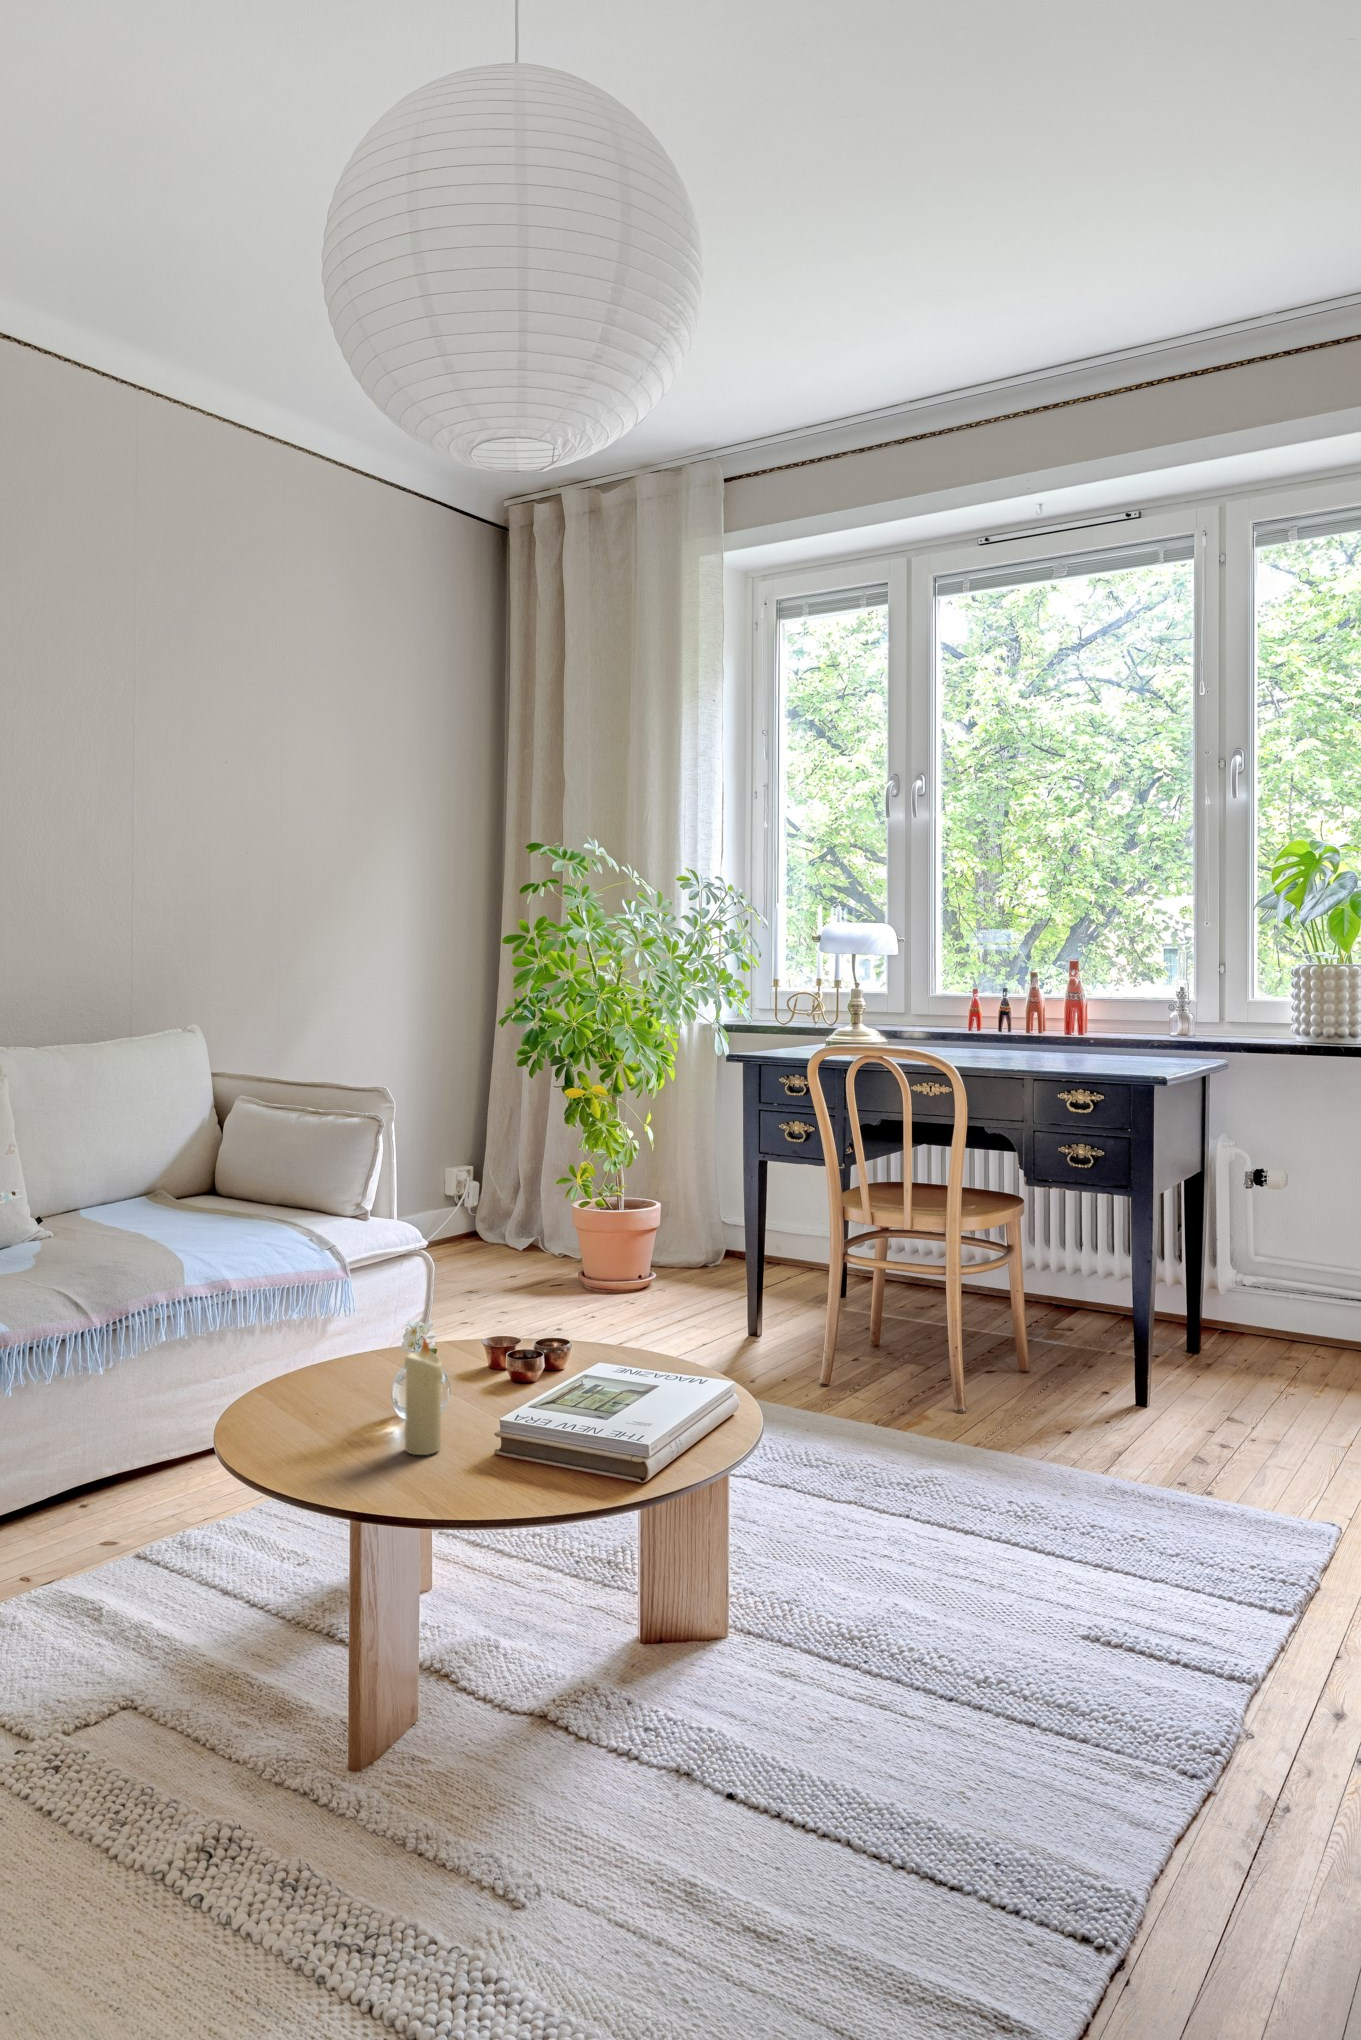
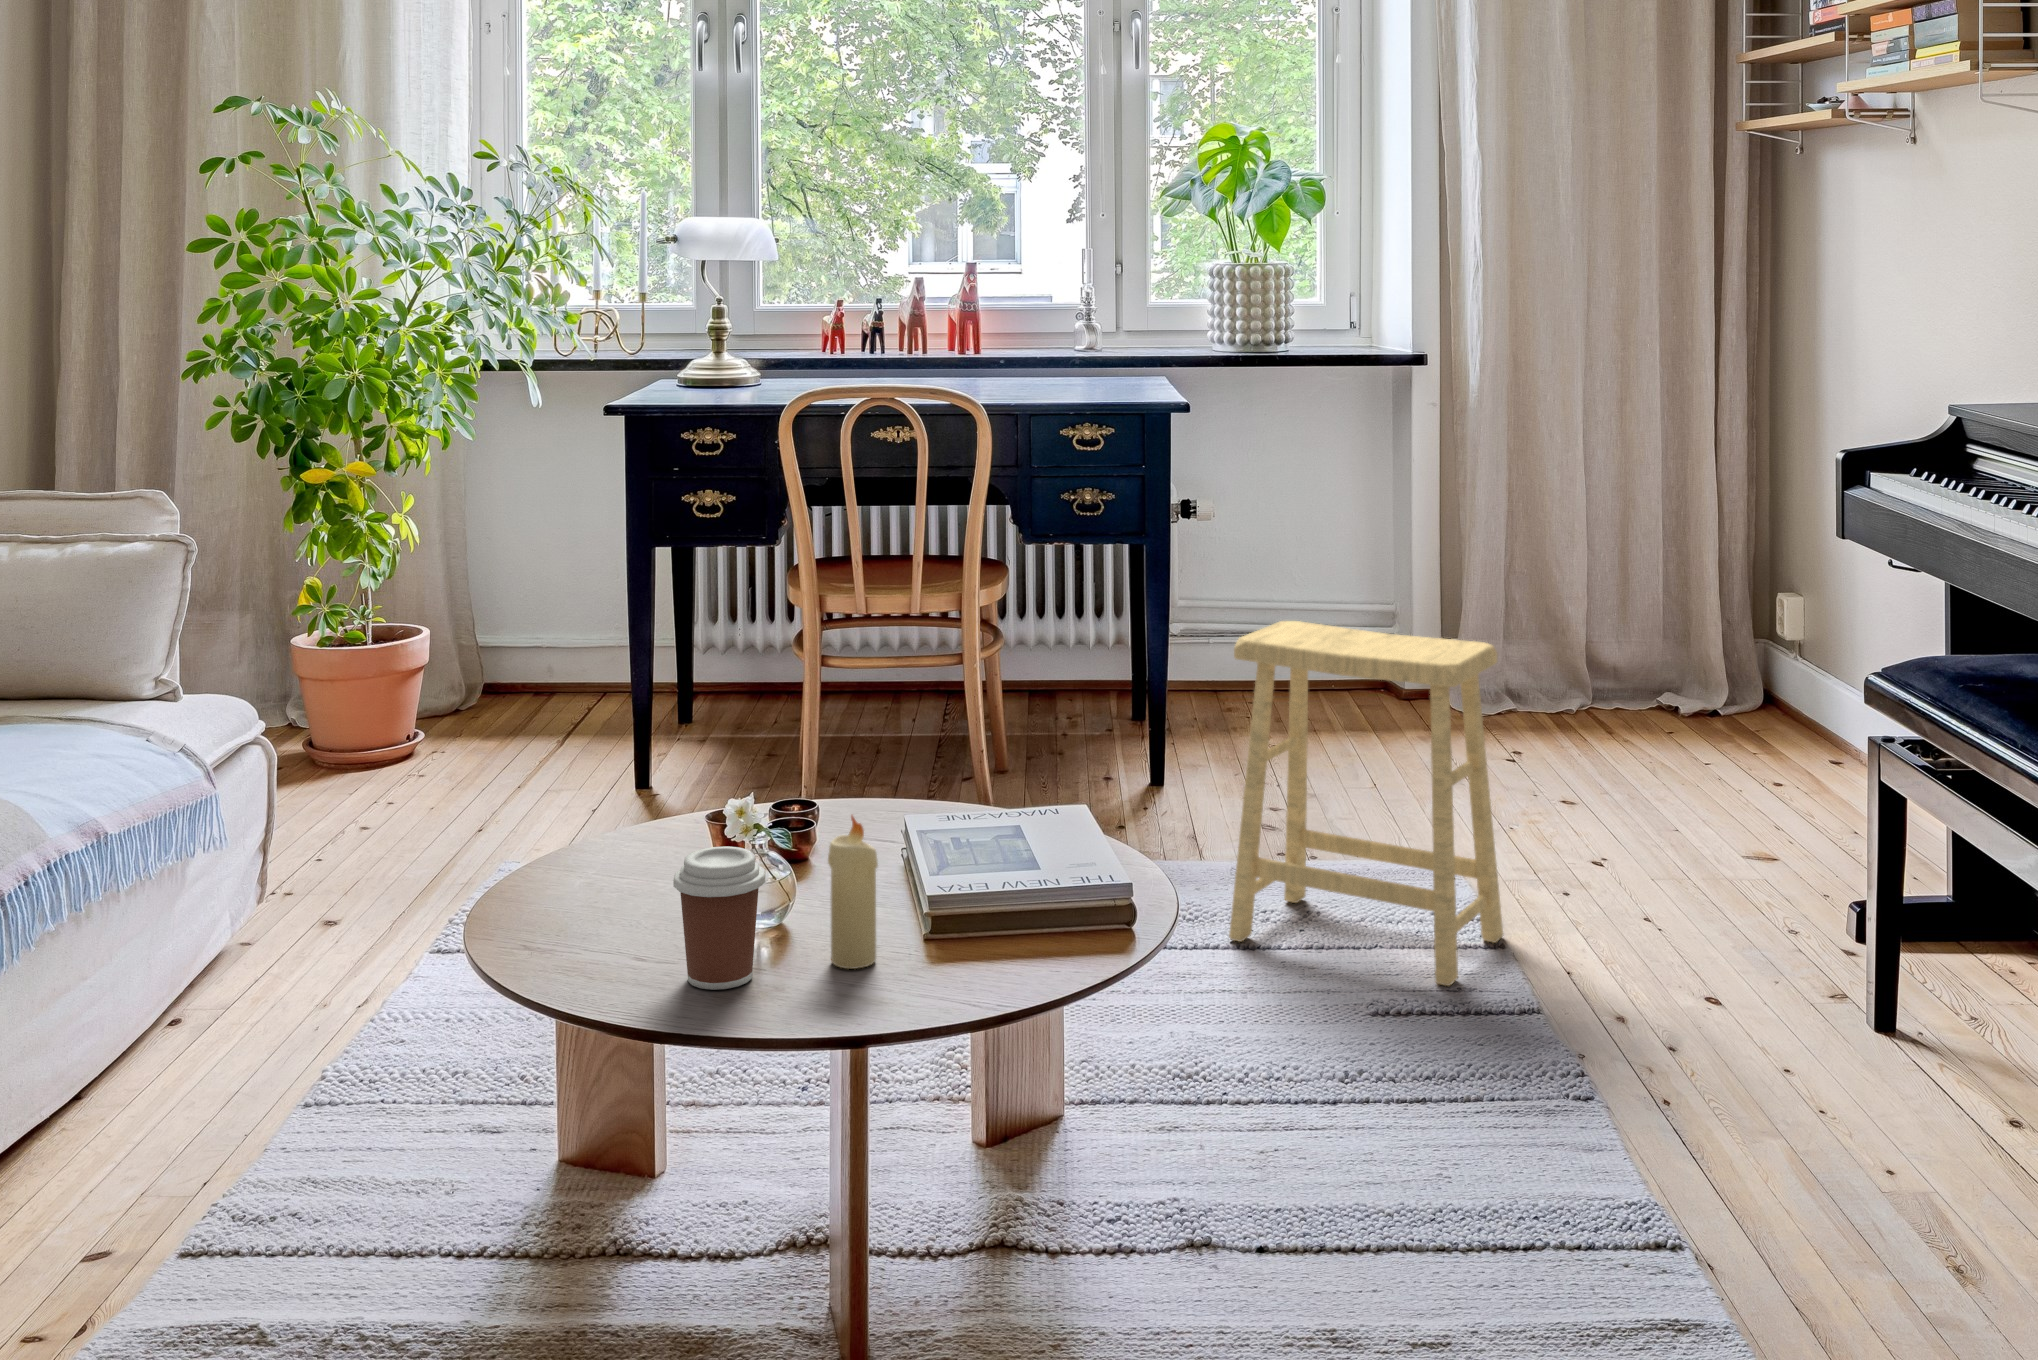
footstool: none [1031,1267,1304,1639] -> present [1229,621,1503,986]
coffee cup: none [298,1342,367,1447] -> present [673,846,765,990]

